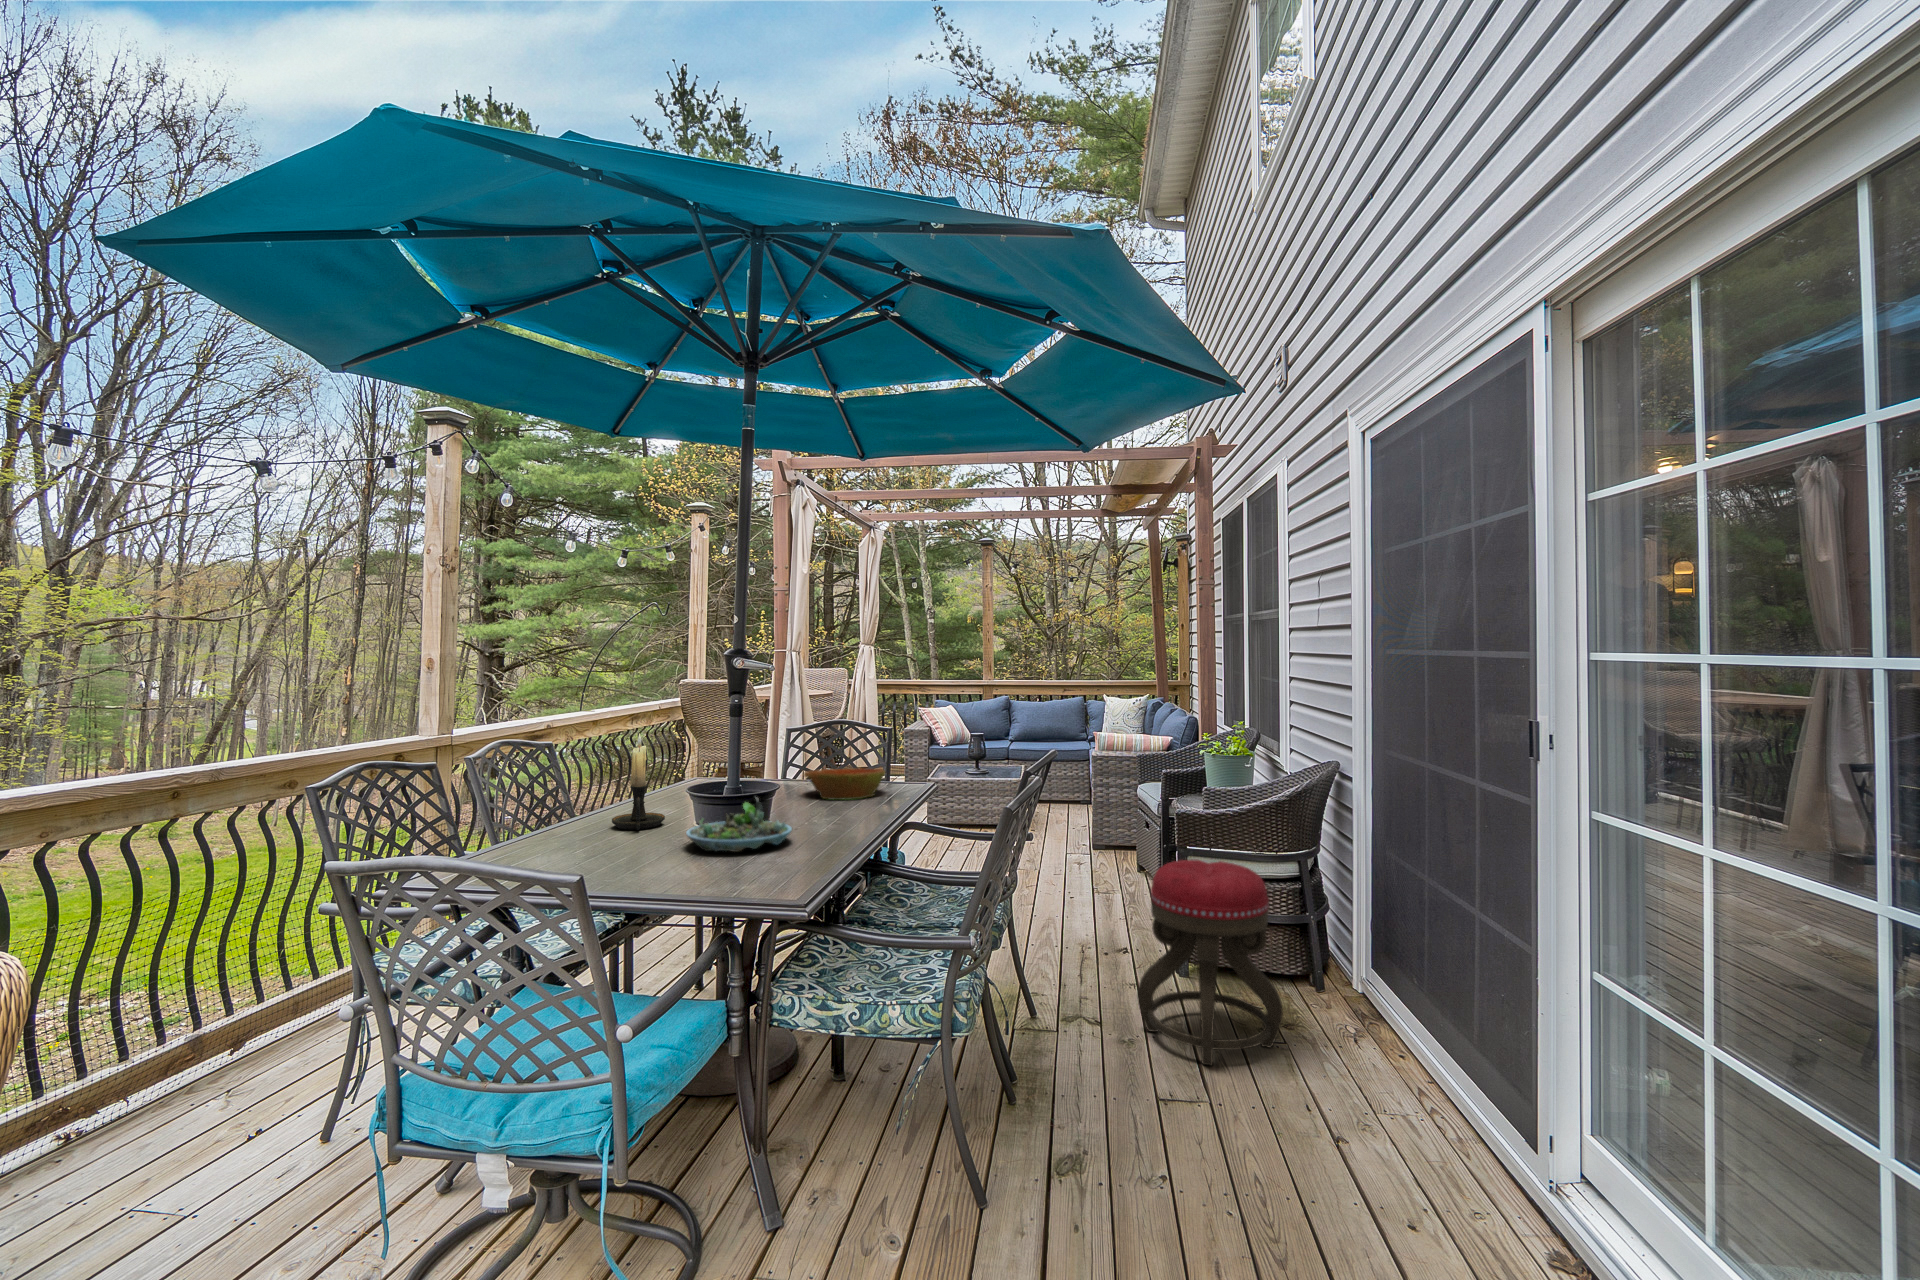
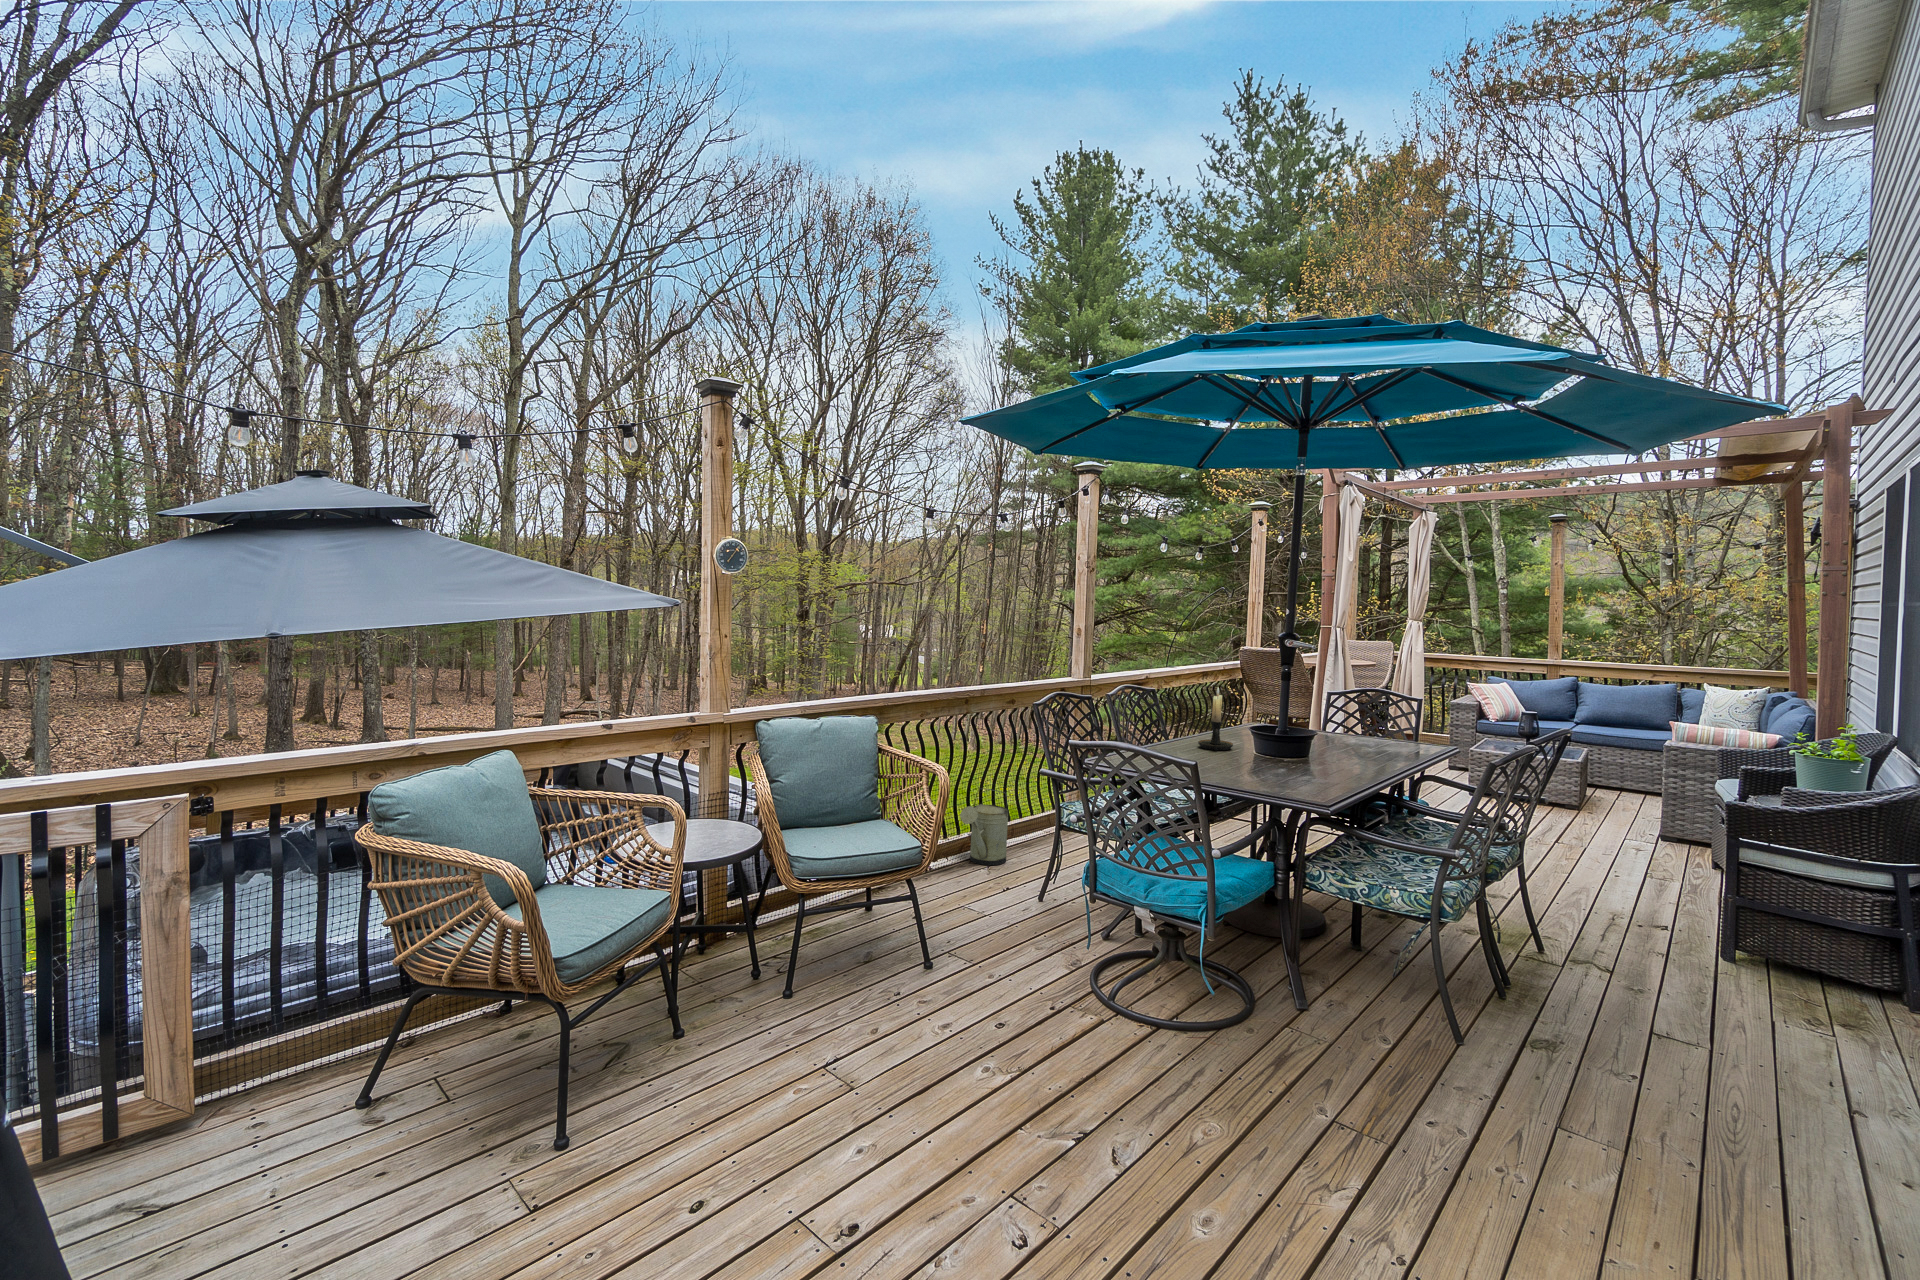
bowl: present [804,768,885,800] -> none [1337,725,1410,752]
succulent planter: present [686,798,792,852] -> none [1250,736,1326,771]
ottoman: present [1137,859,1283,1066] -> none [1653,846,1832,1038]
watering can: none [146,951,278,1096] -> present [960,788,1008,865]

